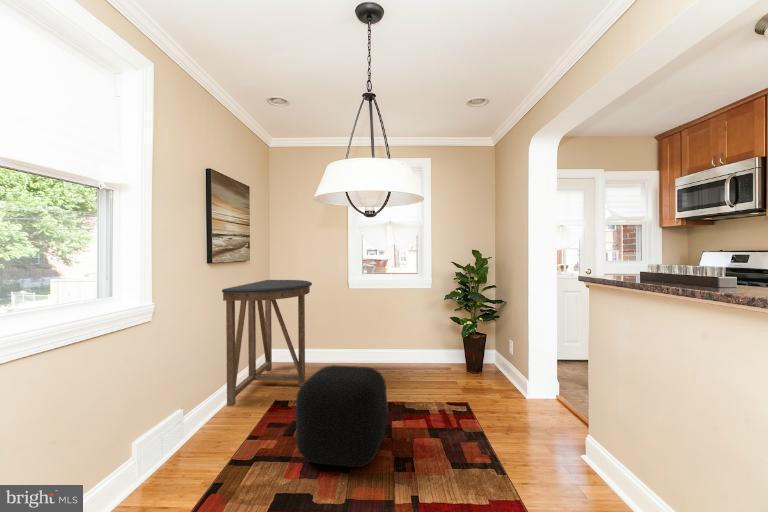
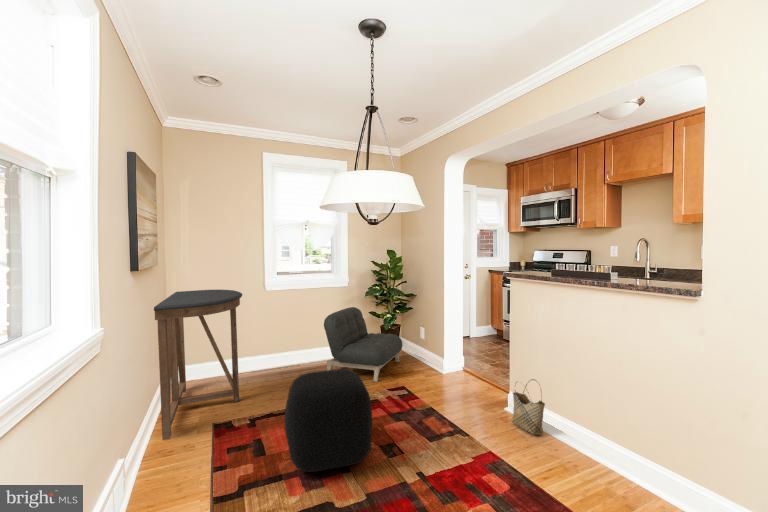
armchair: none [395,309,486,393] -> present [324,307,402,382]
woven basket: none [573,418,612,496] -> present [512,379,545,435]

